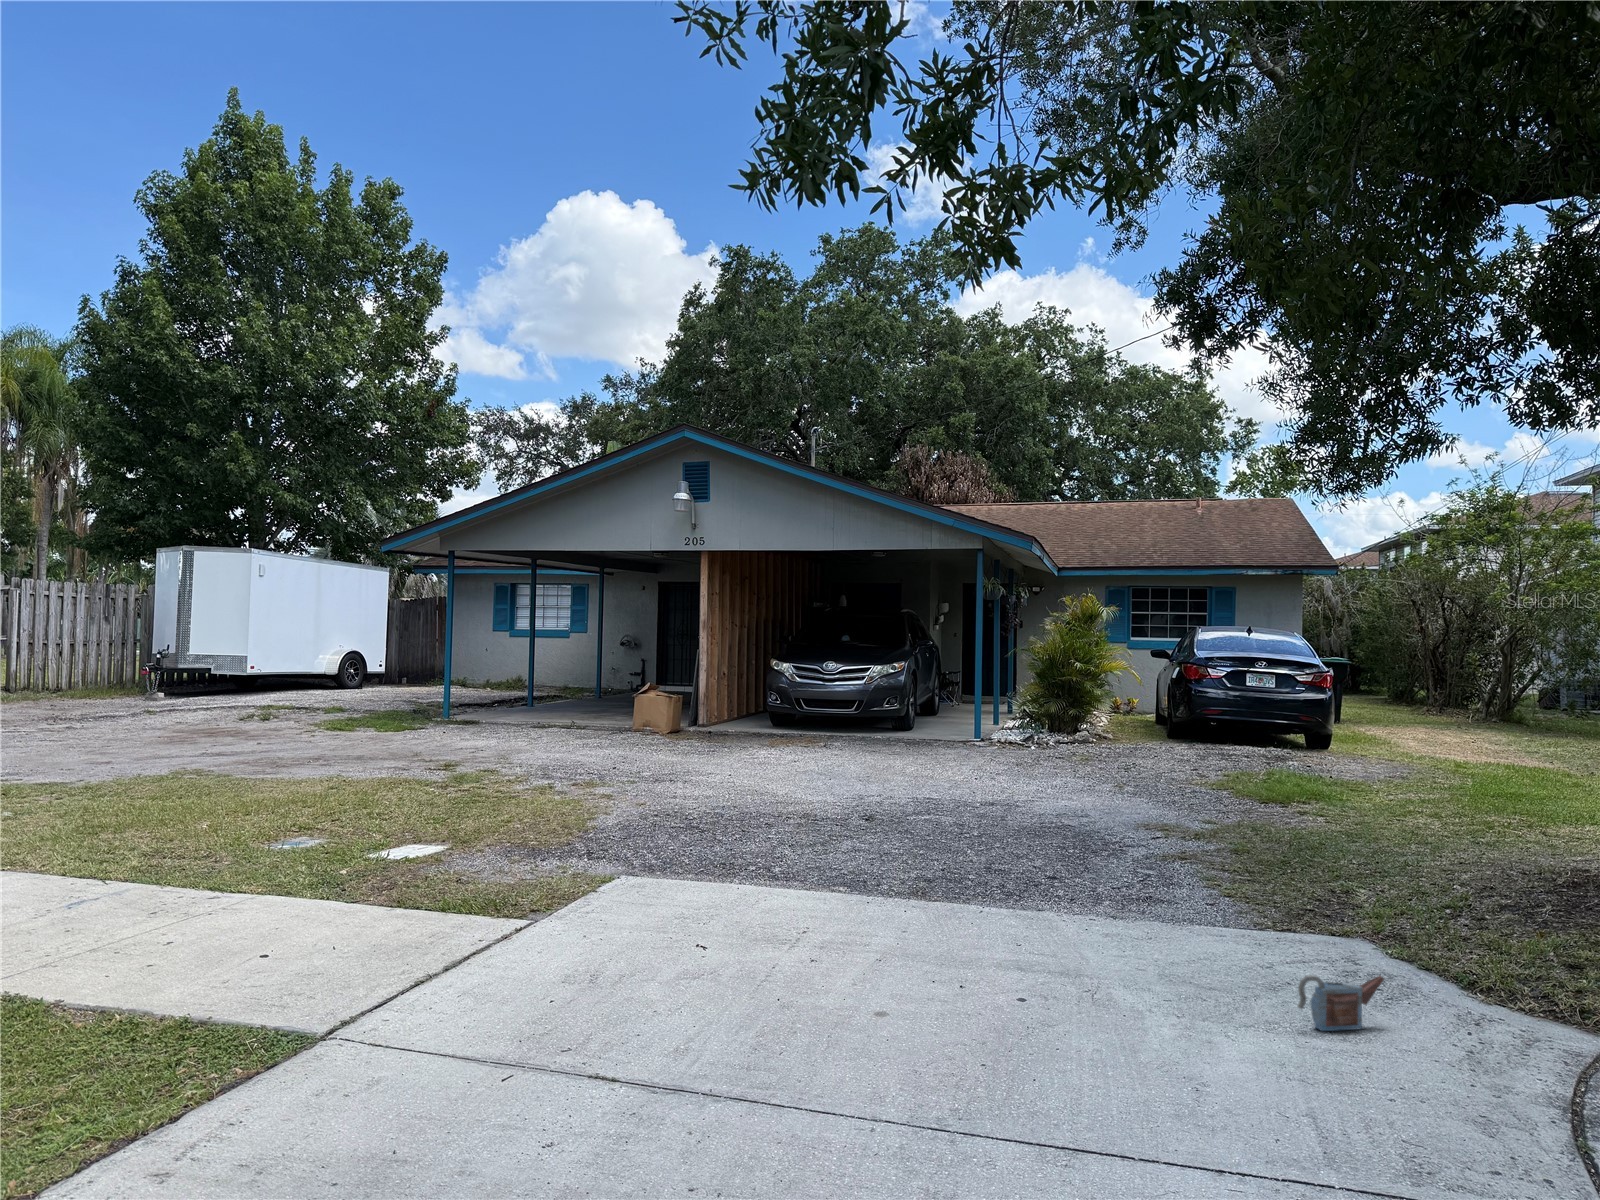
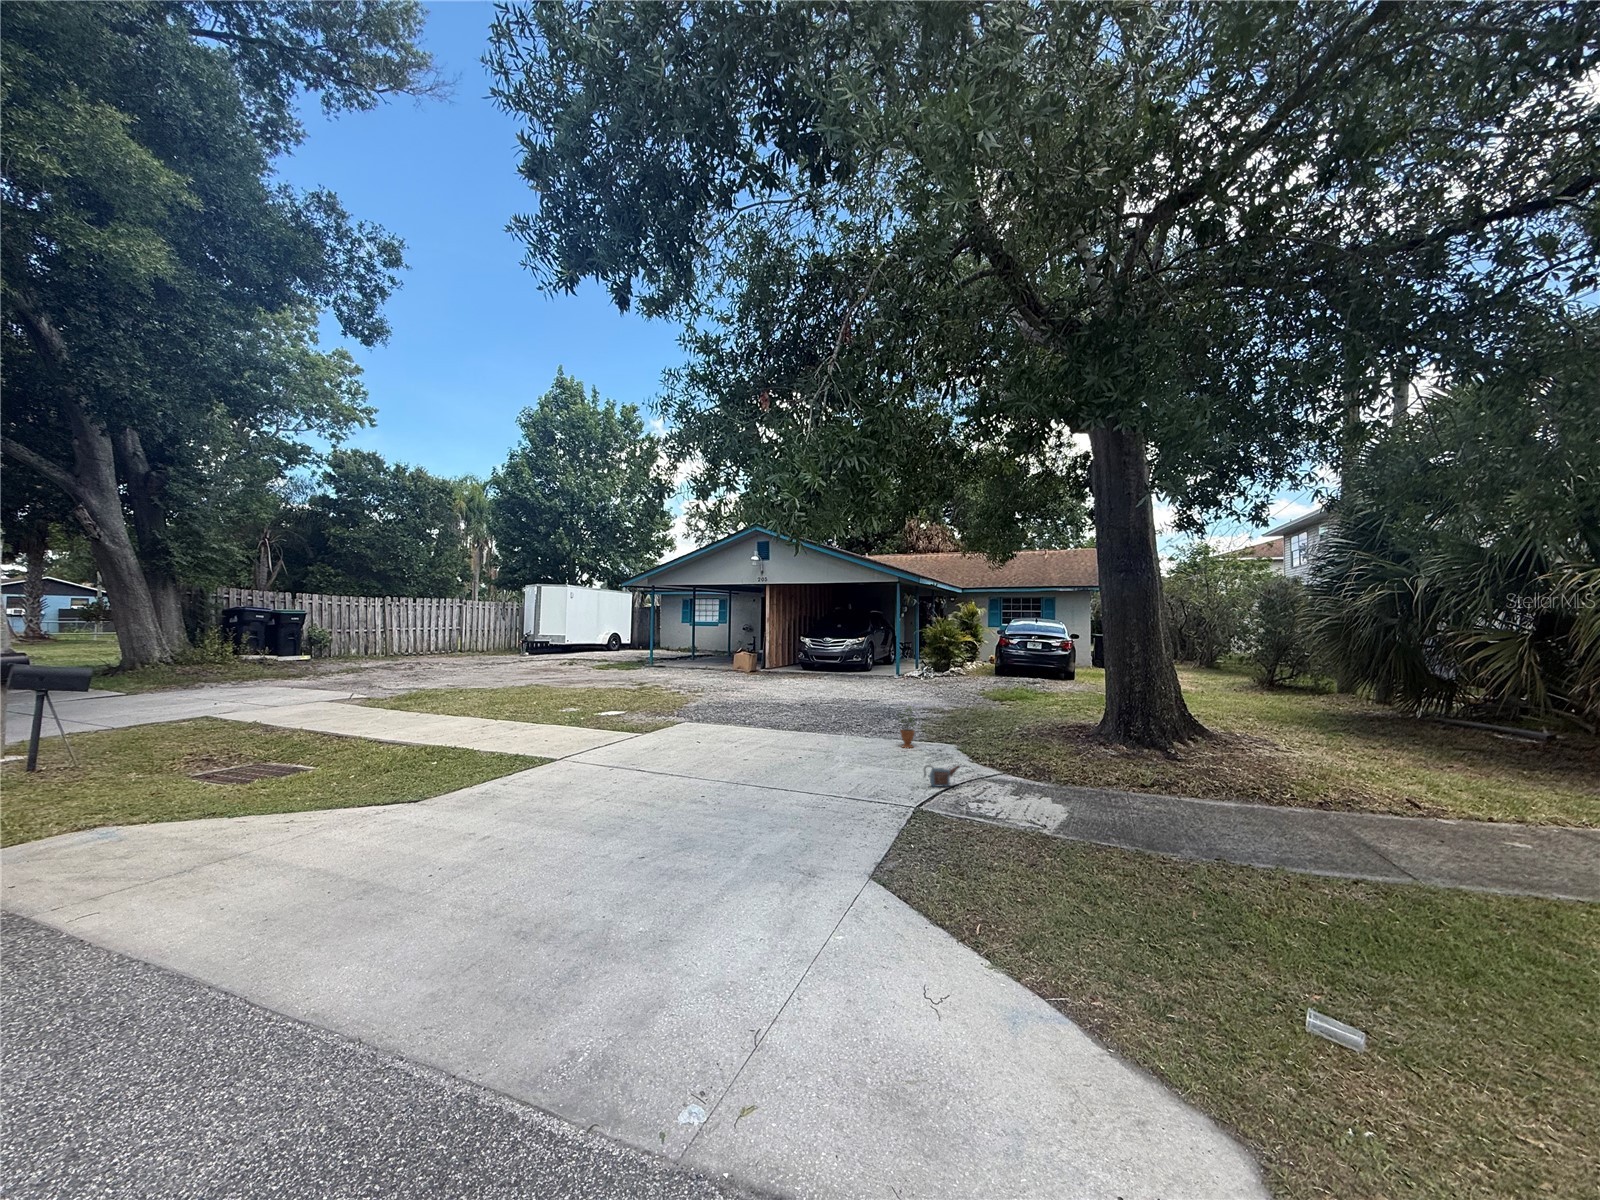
potted plant: none [1132,813,1178,919] -> present [900,706,915,748]

